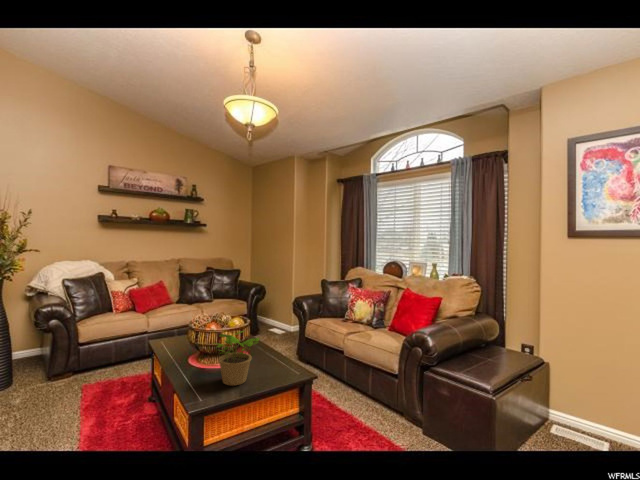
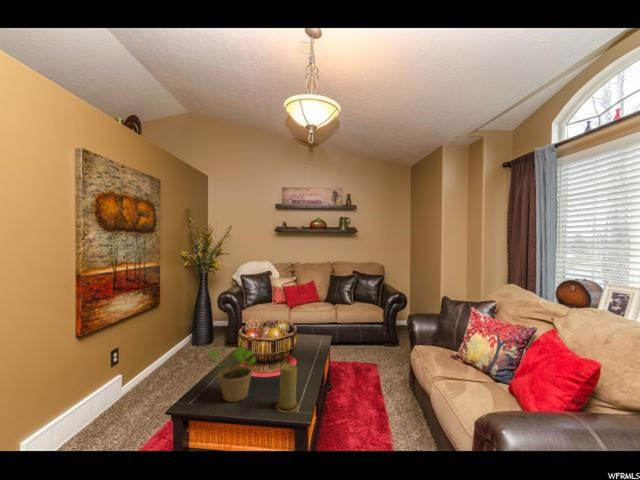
candle: none [277,338,296,377] -> present [276,364,299,413]

